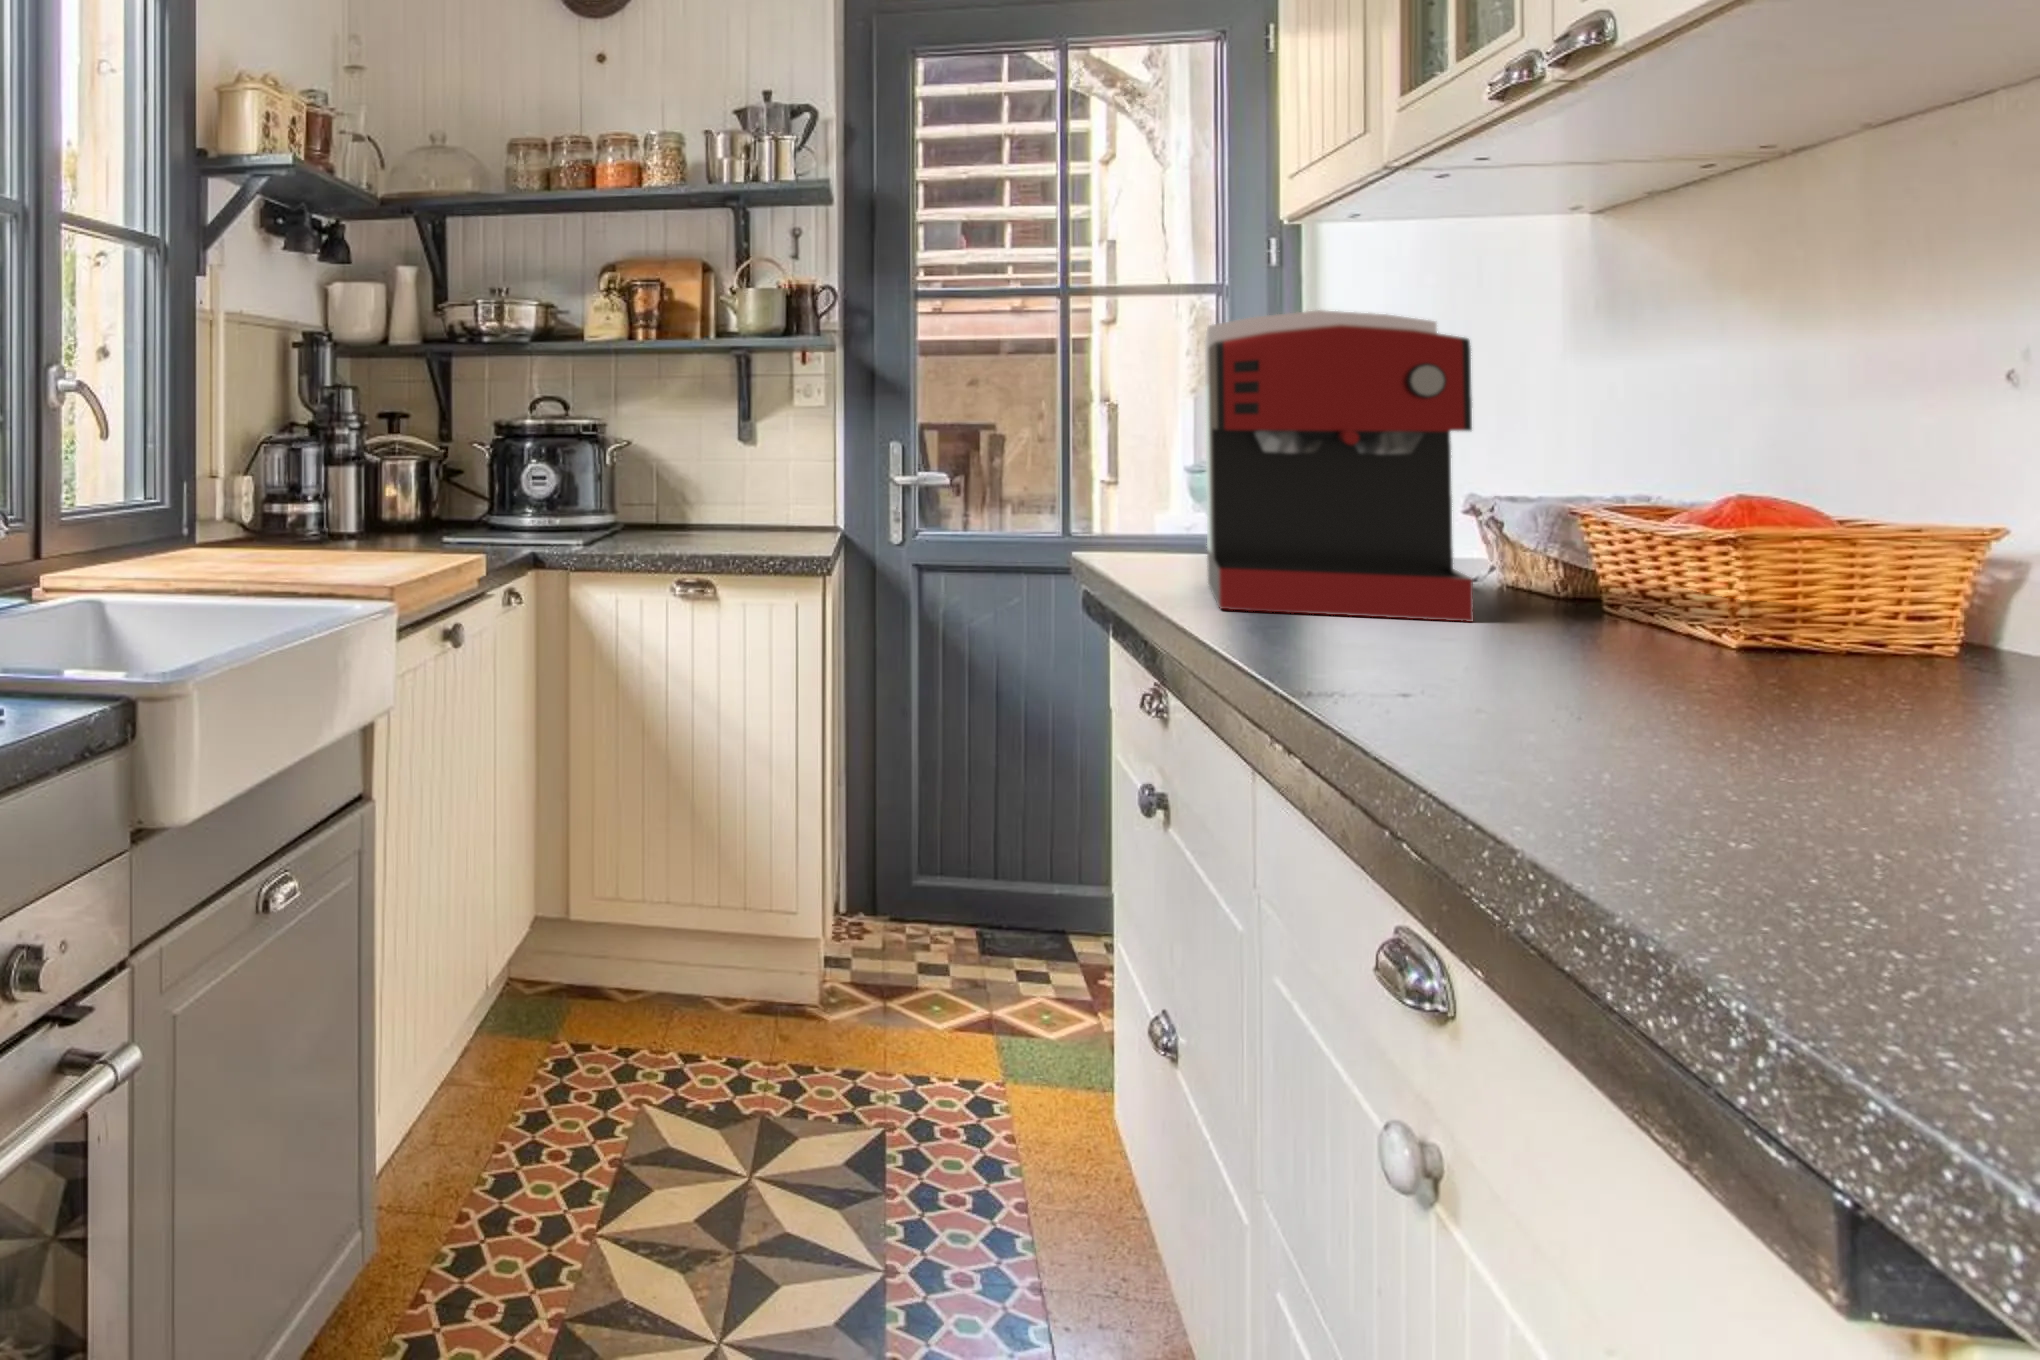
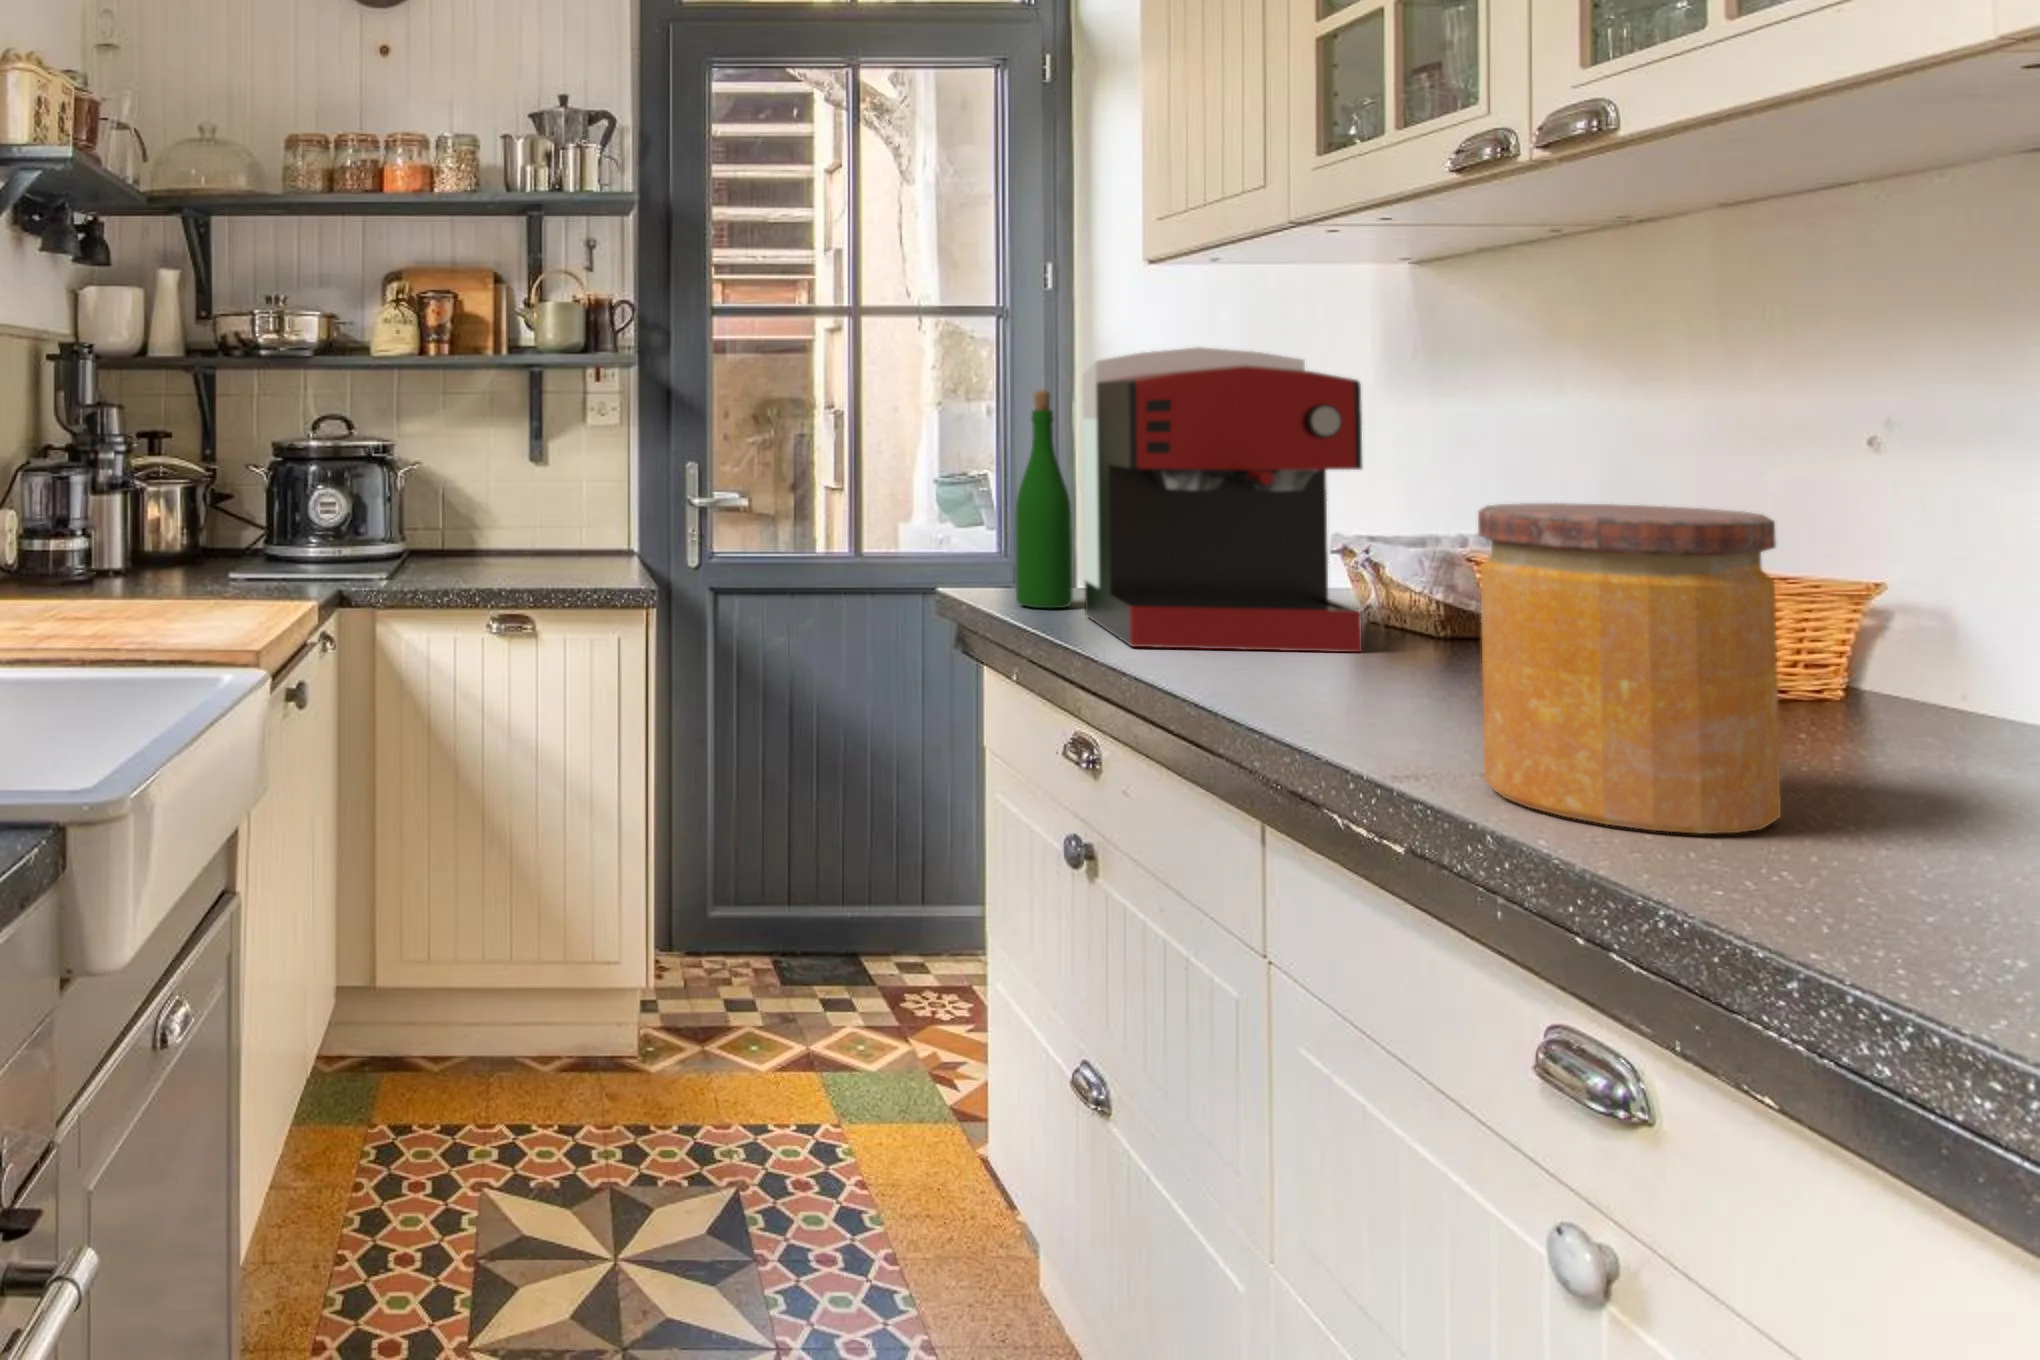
wine bottle: none [1147,359,1207,577] -> present [1016,390,1072,608]
jar: none [1423,443,1739,780] -> present [1478,503,1781,834]

